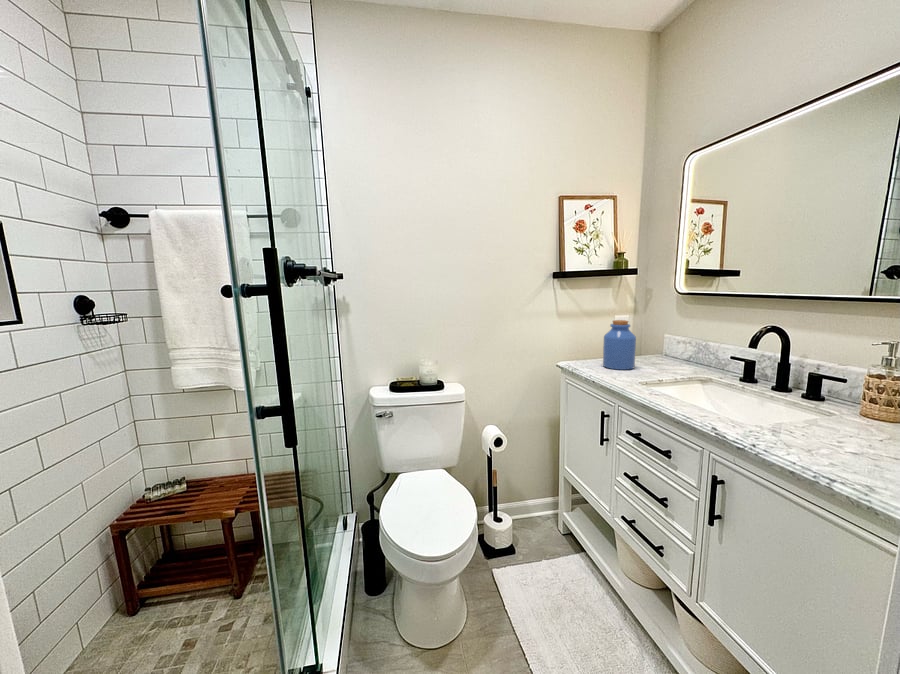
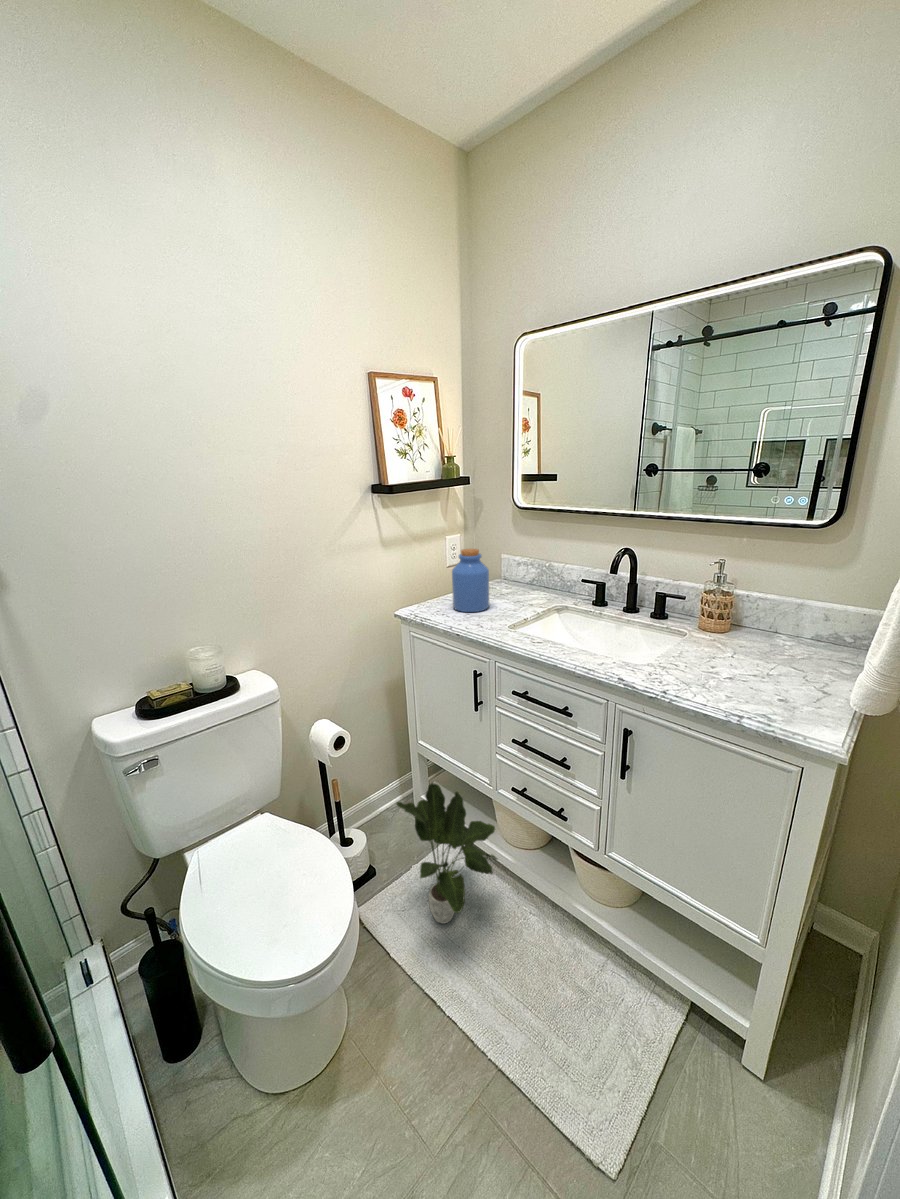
potted plant: none [525,488,605,609] -> present [396,784,497,924]

